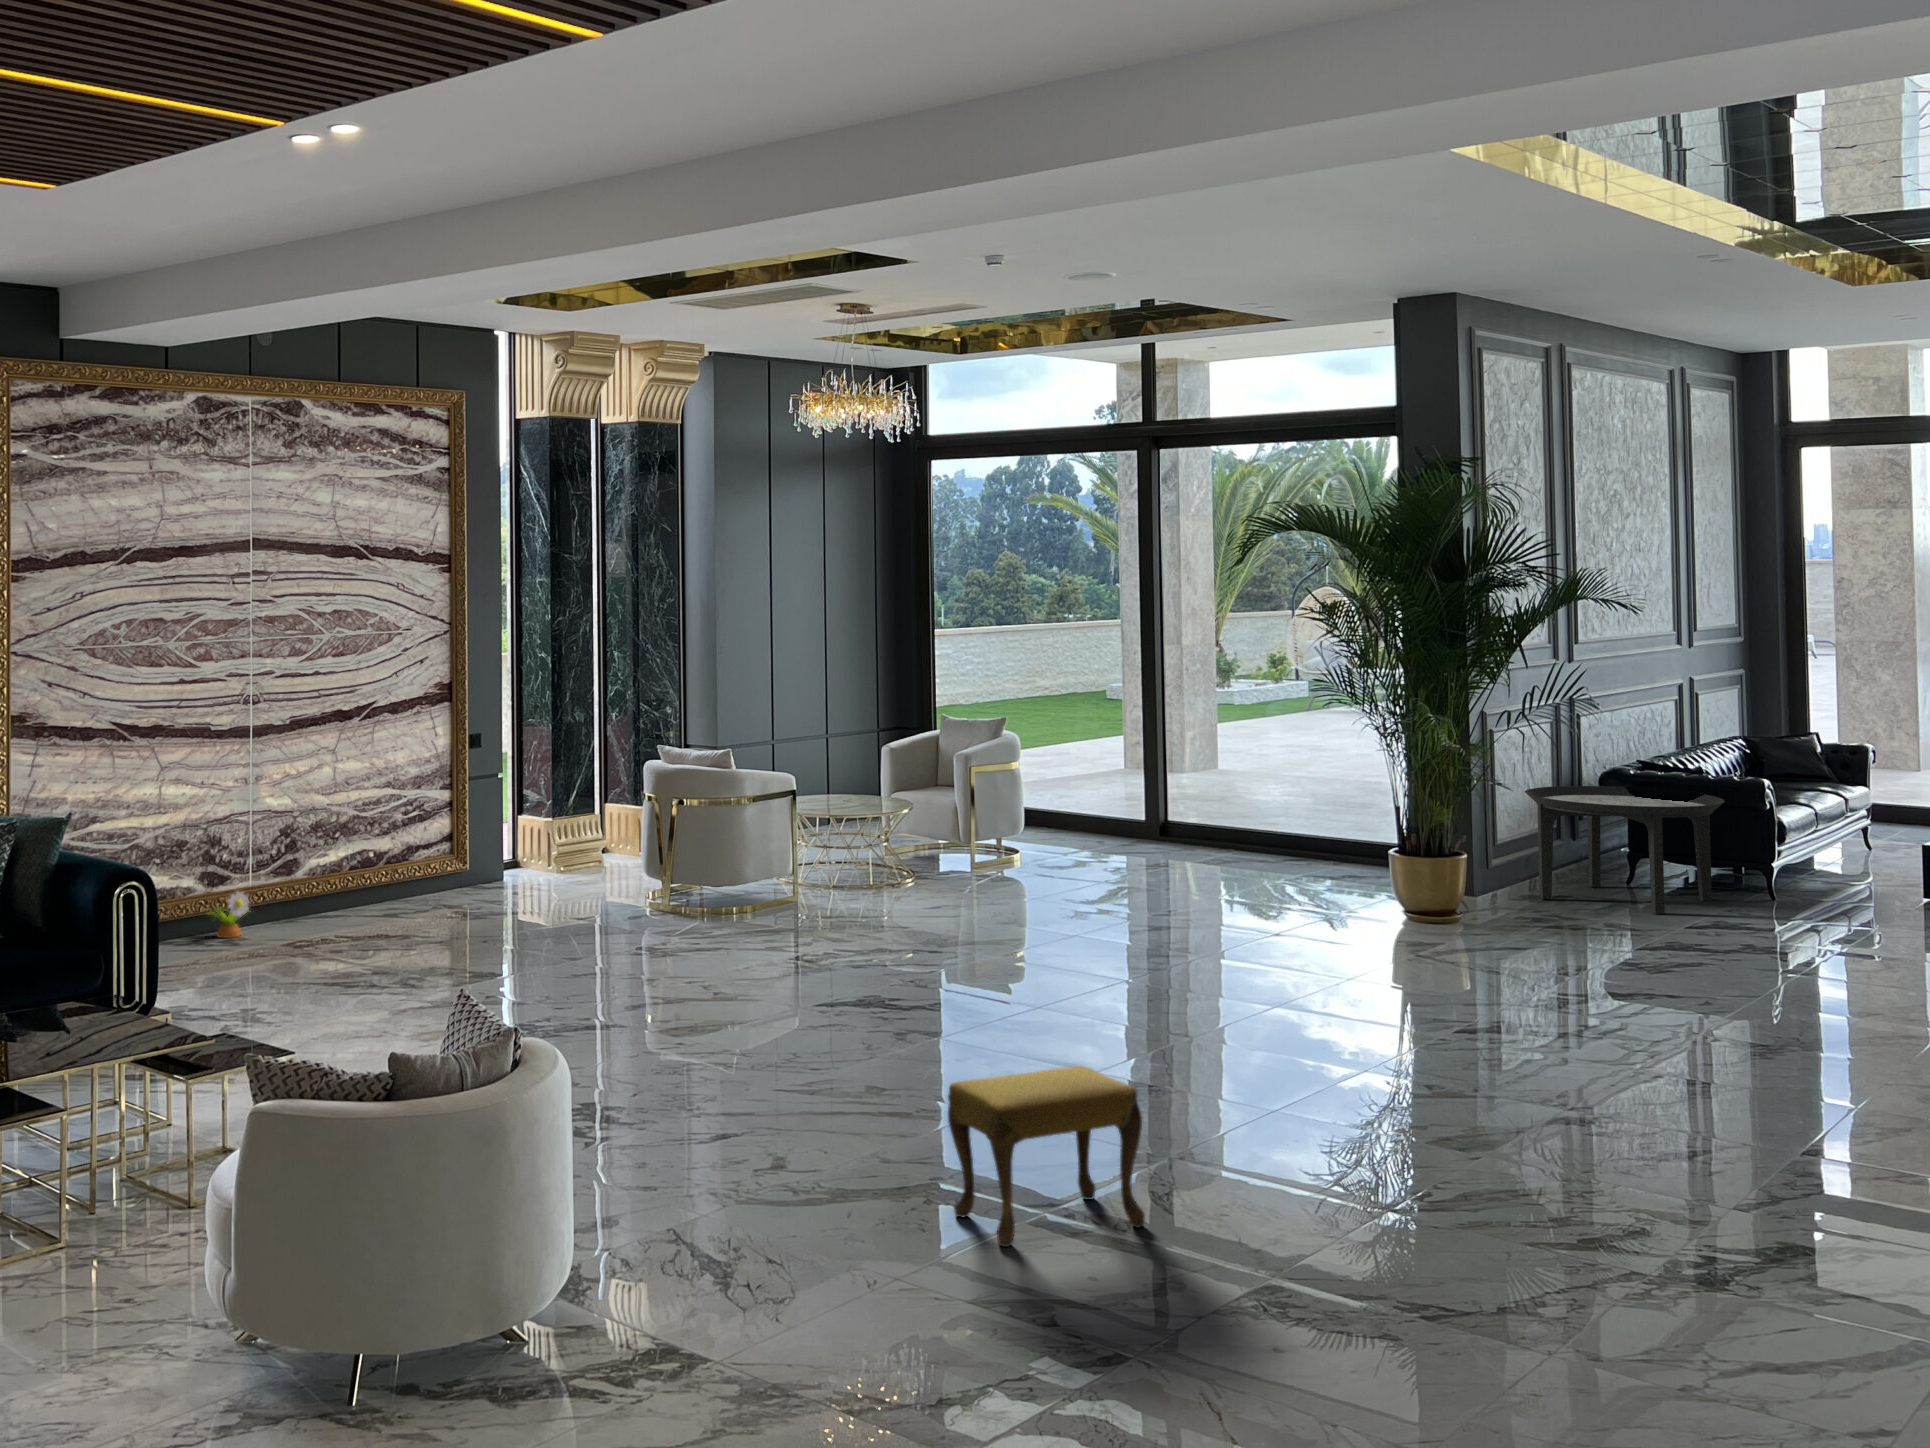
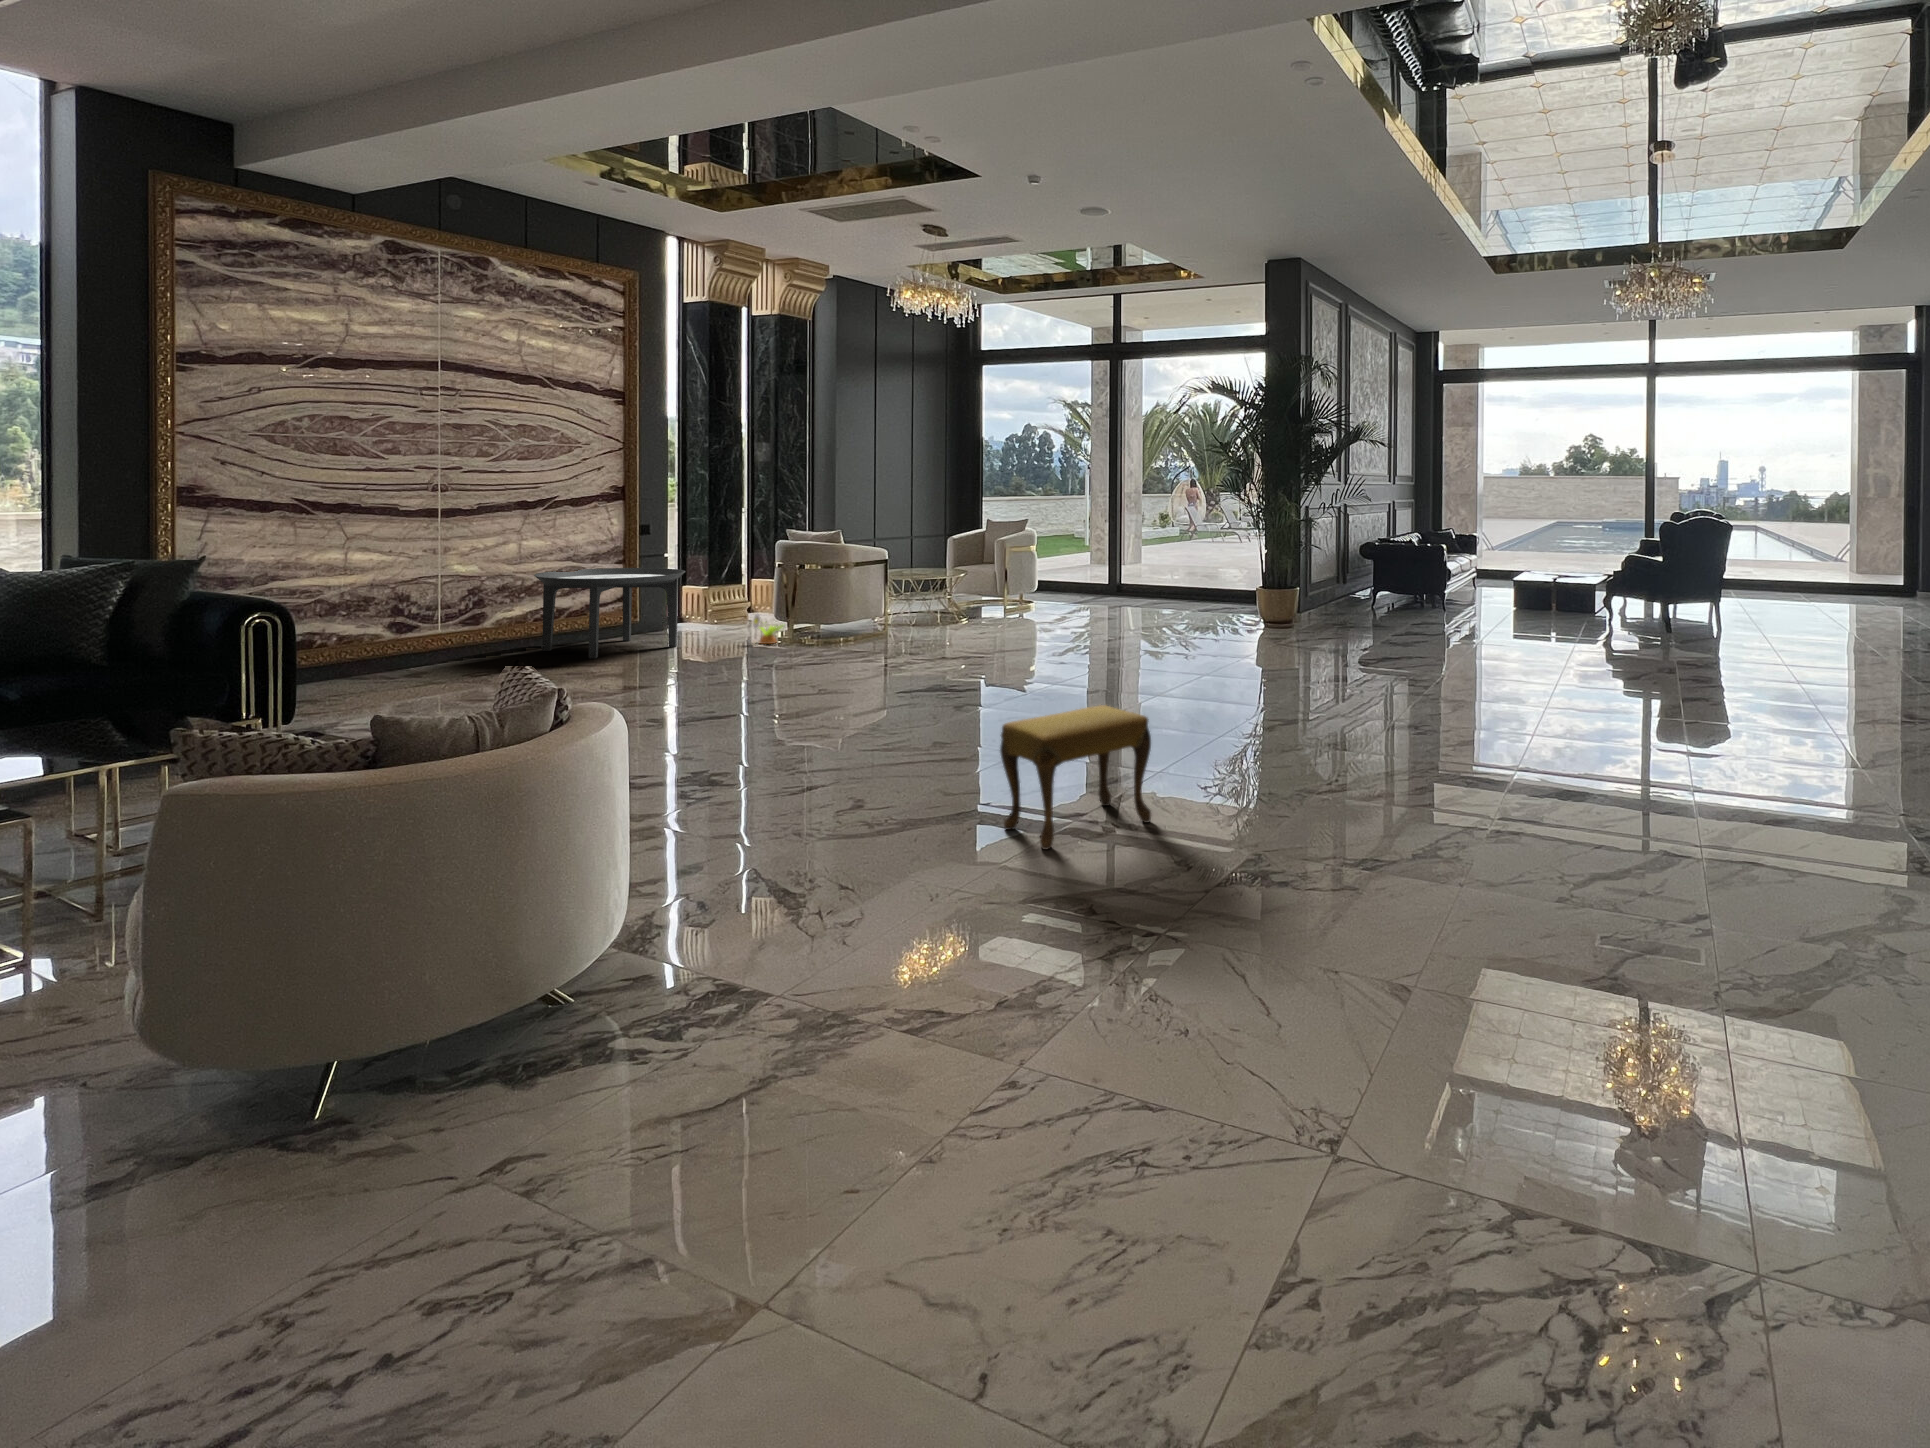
round table: present [1525,786,1725,914] -> present [534,568,685,658]
decorative plant: present [208,891,251,938] -> present [753,614,782,644]

